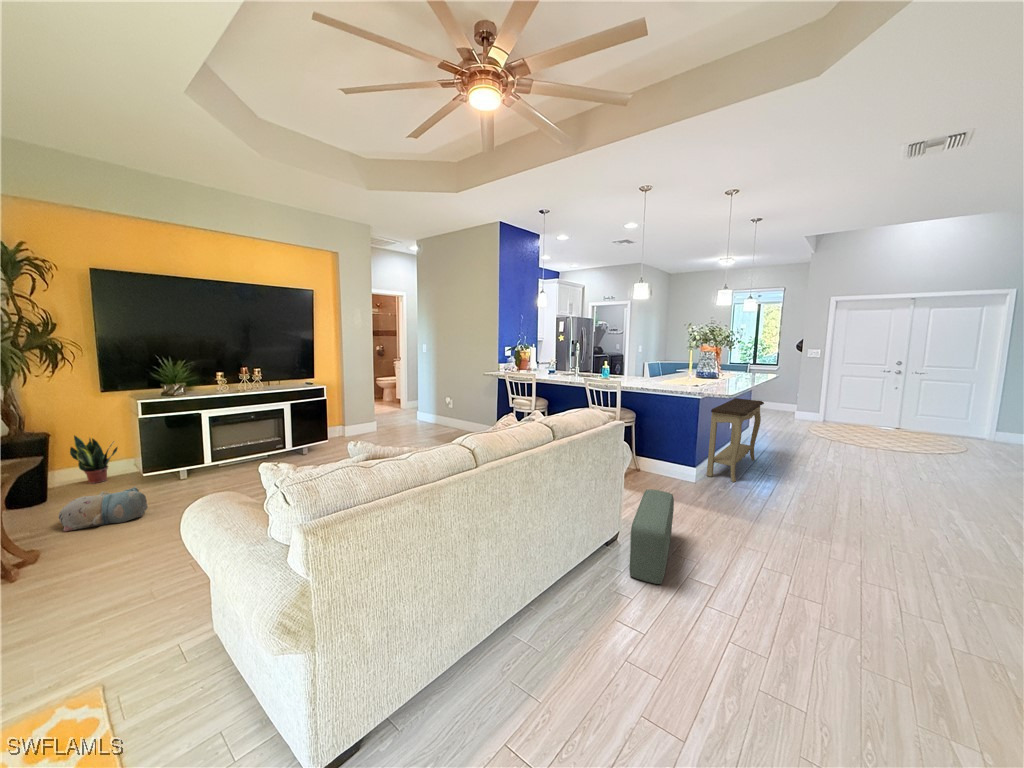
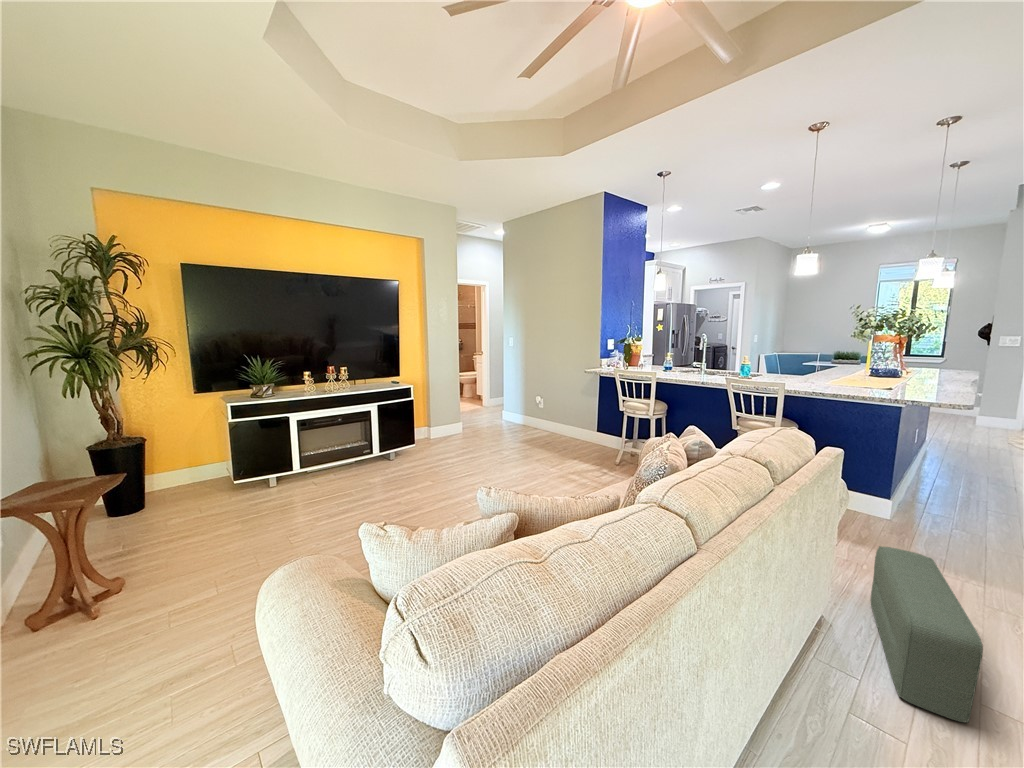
console table: present [707,398,764,482] -> none [914,404,993,525]
potted plant: present [70,436,117,484] -> none [166,439,210,490]
plush toy: present [58,487,148,531] -> none [149,501,237,552]

